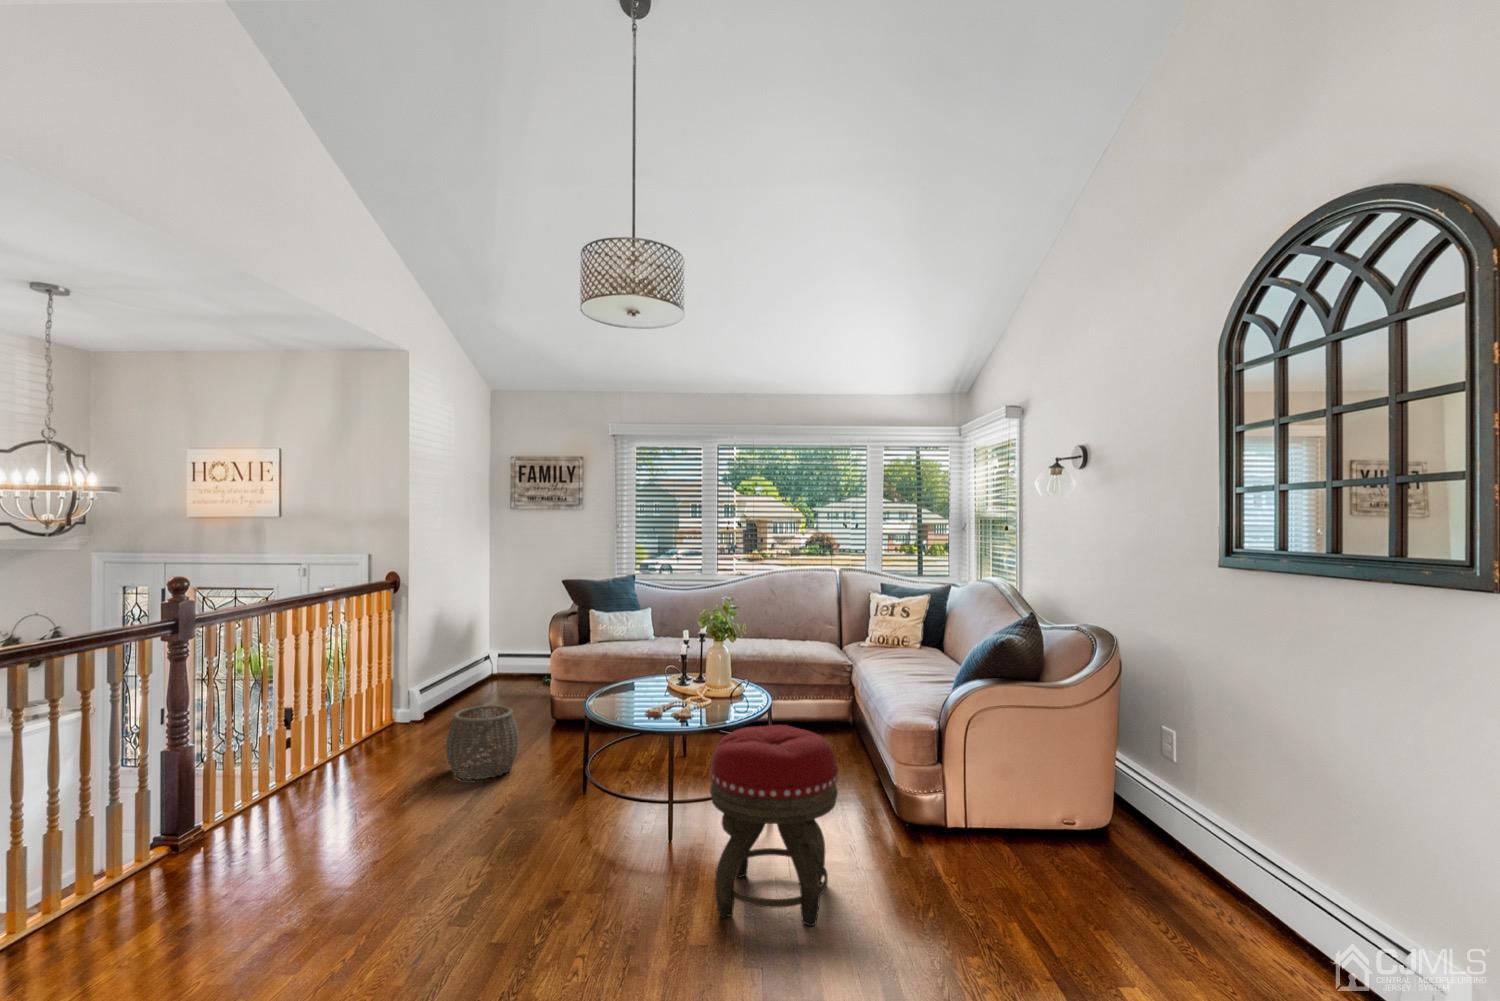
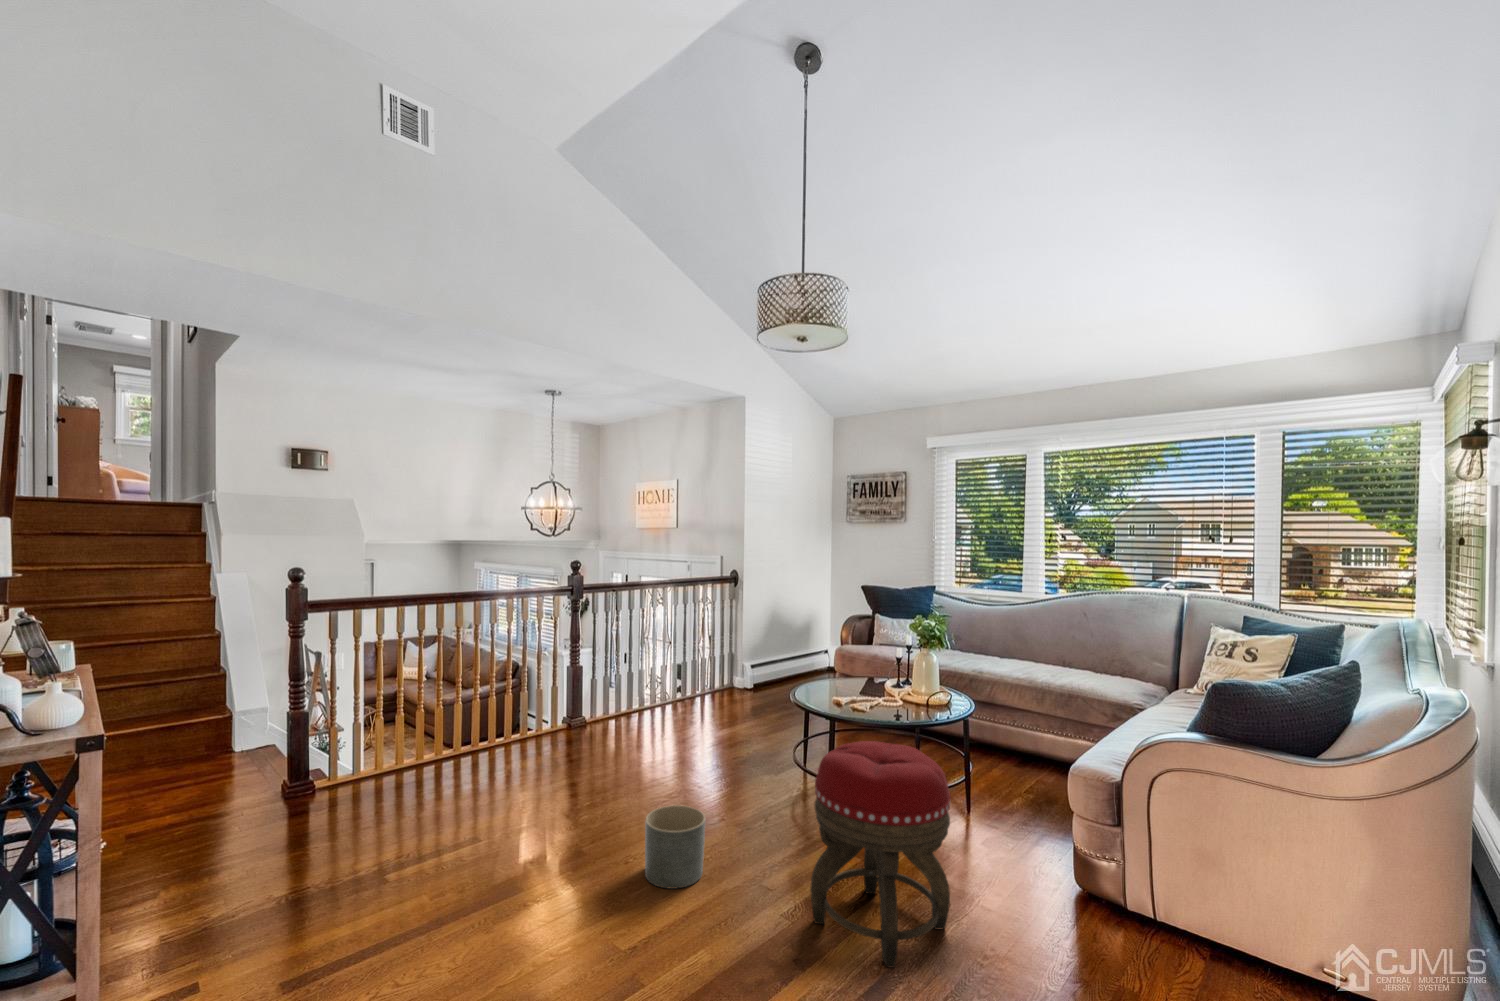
woven basket: present [446,705,519,780] -> none [726,683,784,745]
planter: none [505,850,579,950] -> present [645,805,705,889]

